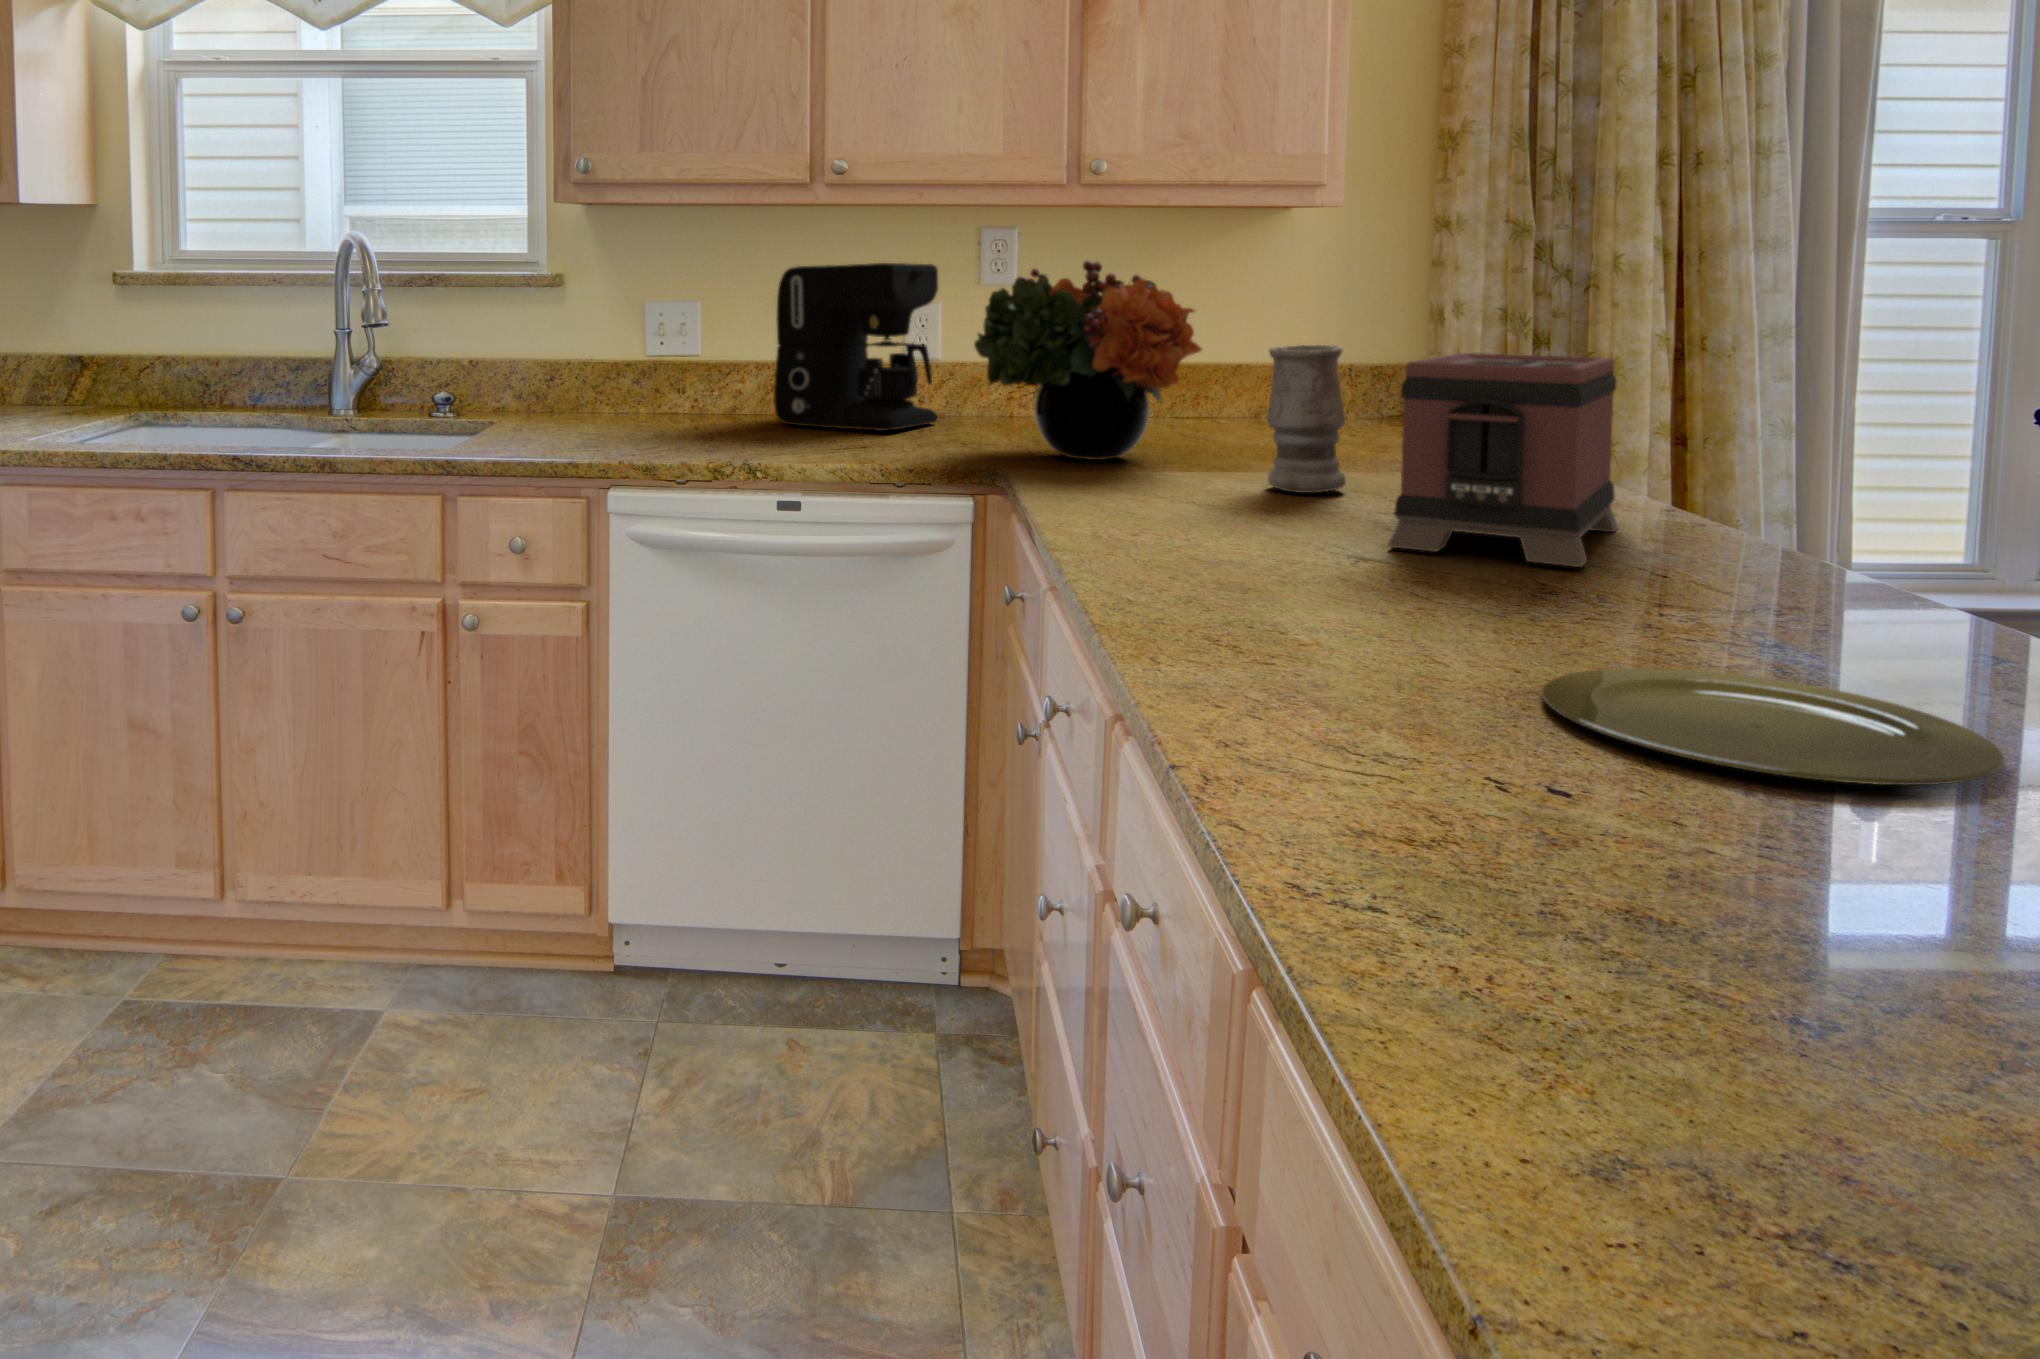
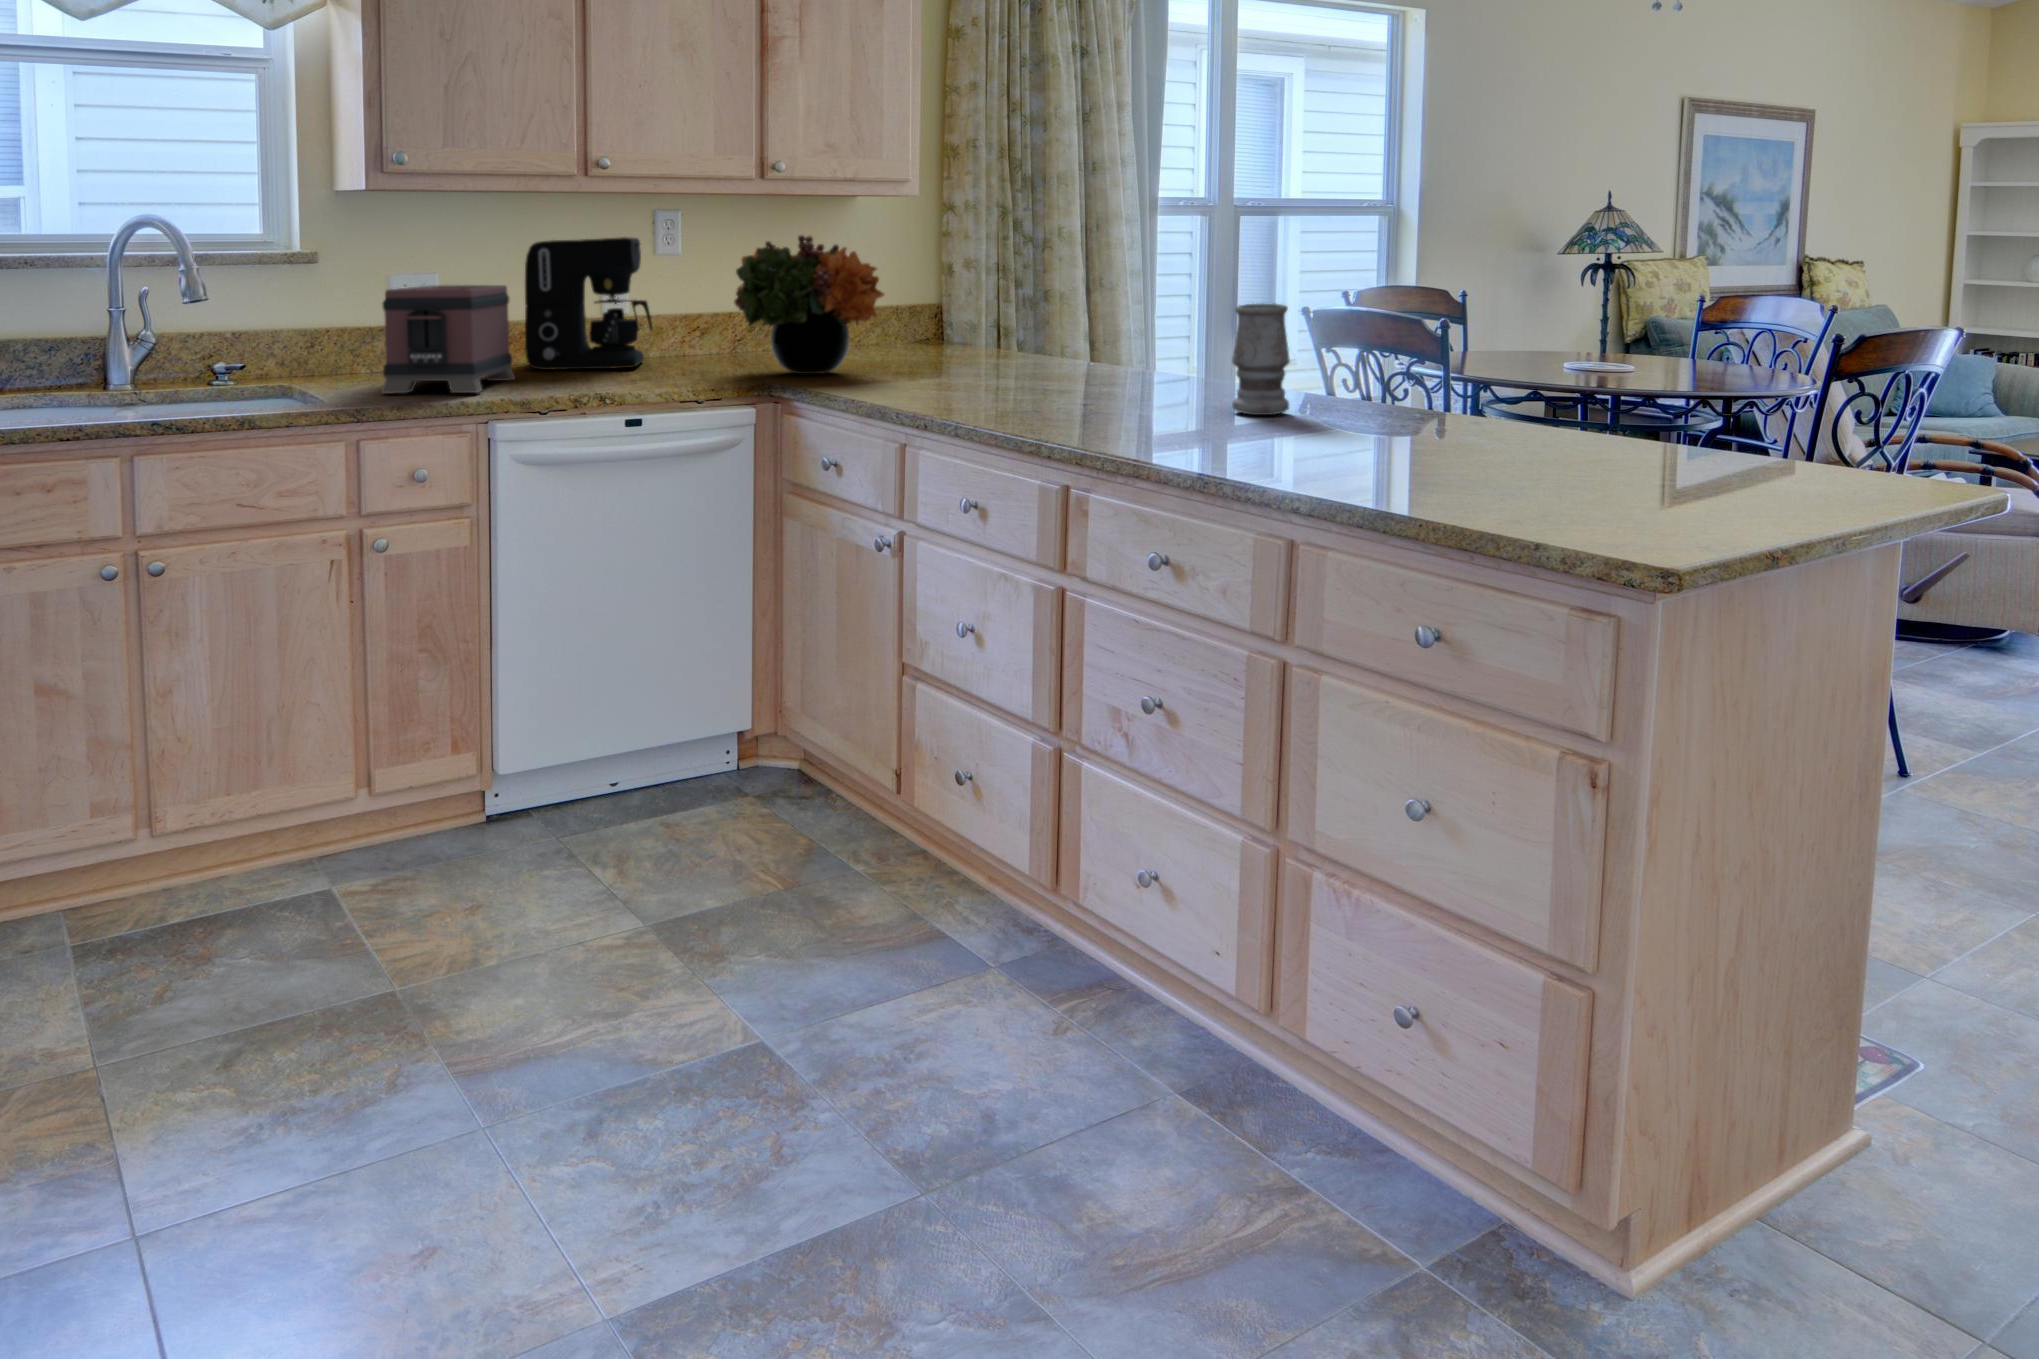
vase: present [1267,345,1346,493] -> present [1232,303,1290,415]
toaster: present [1388,353,1618,567] -> present [381,285,516,393]
plate: present [1542,668,2005,785] -> none [1258,424,1430,446]

